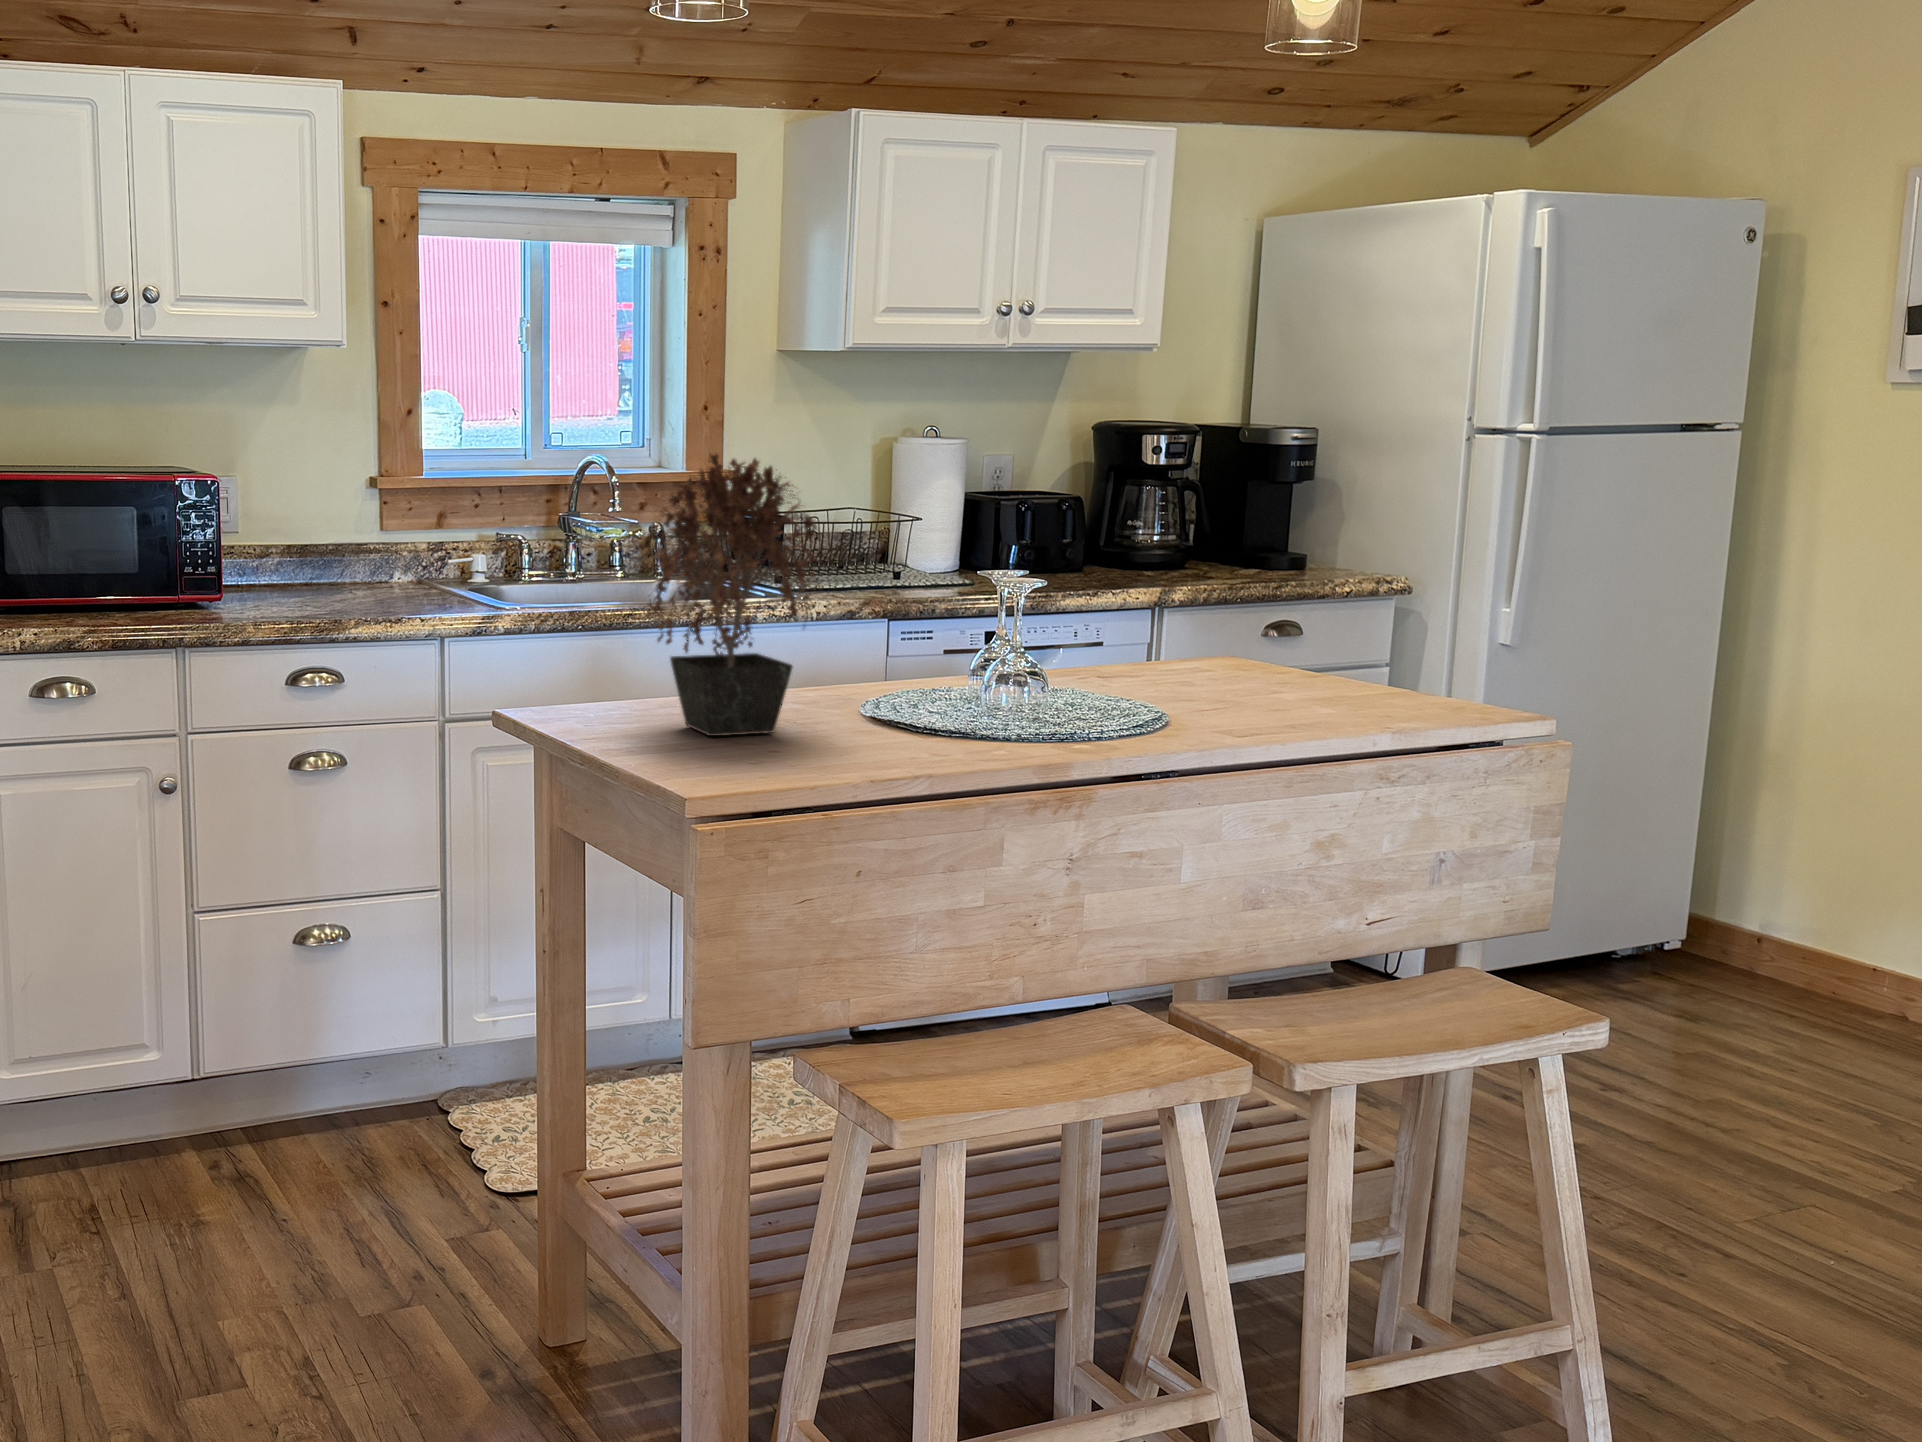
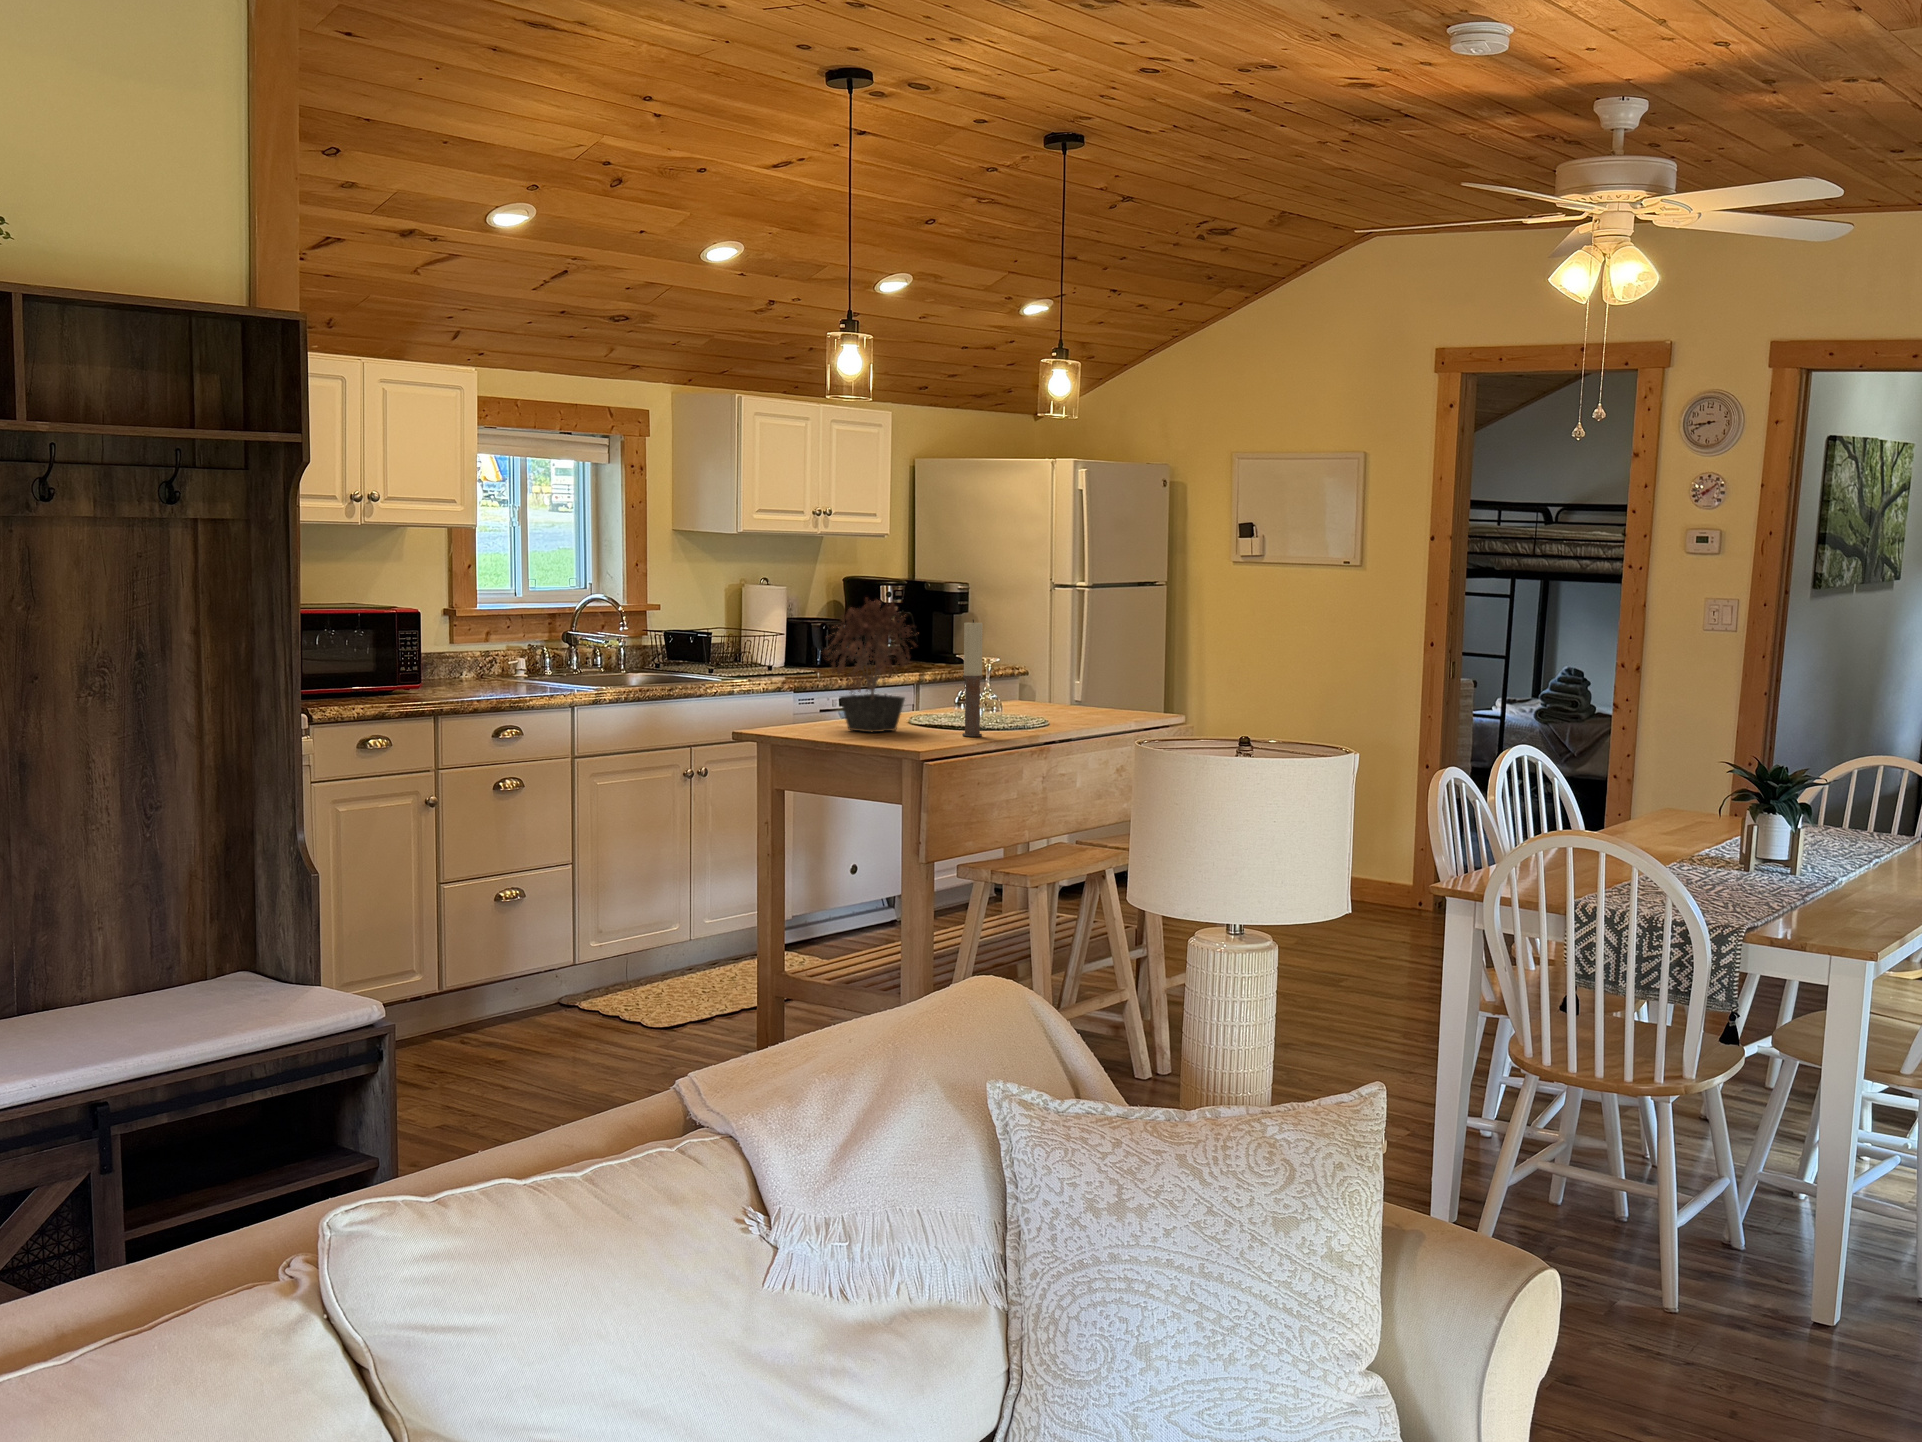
candle: none [878,502,928,763] -> present [963,620,983,736]

